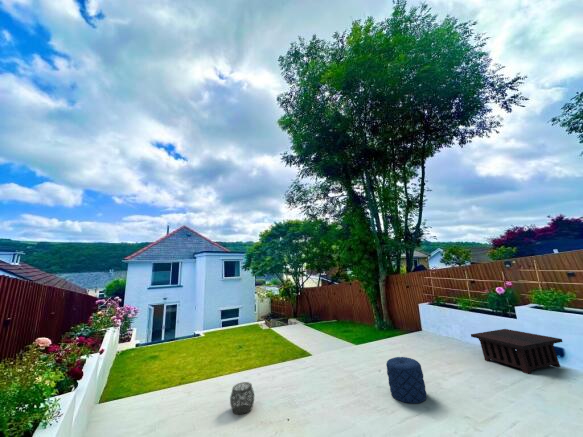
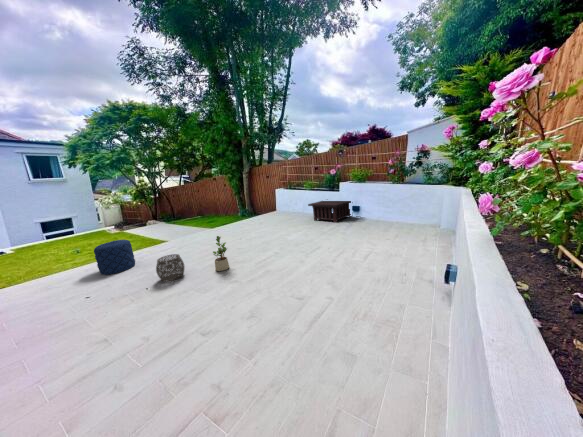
pouf: present [386,357,426,403] -> present [94,240,135,275]
potted plant: none [353,375,372,425] -> present [213,236,229,271]
woven basket: present [230,382,254,415] -> present [156,254,184,282]

